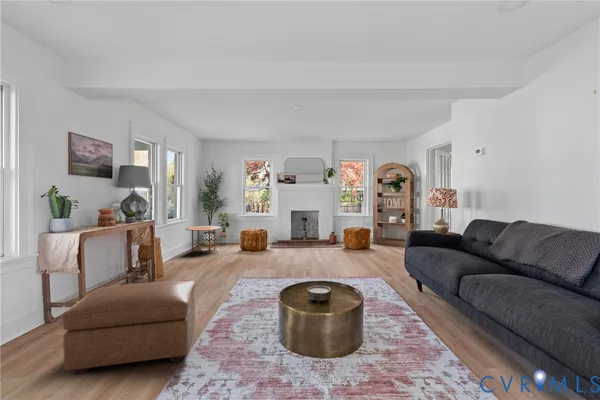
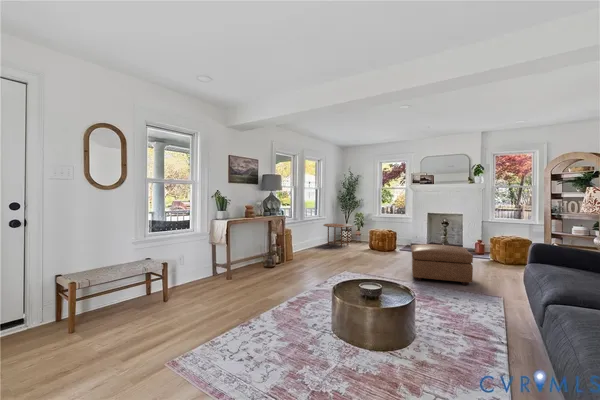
ottoman: present [63,281,195,374] -> present [411,244,473,285]

